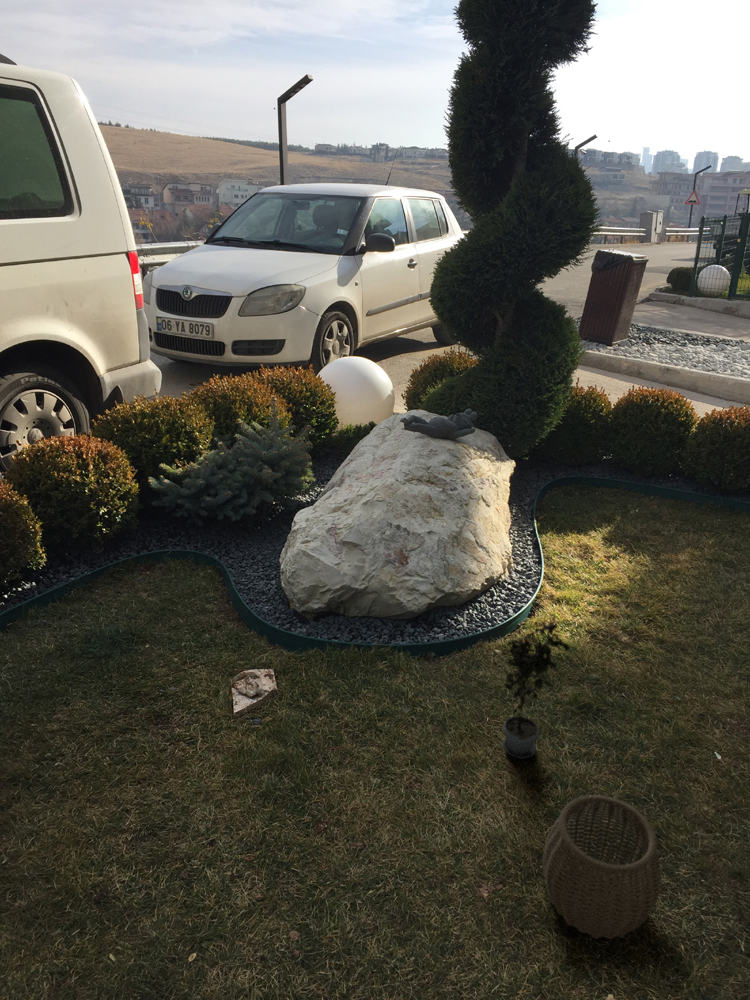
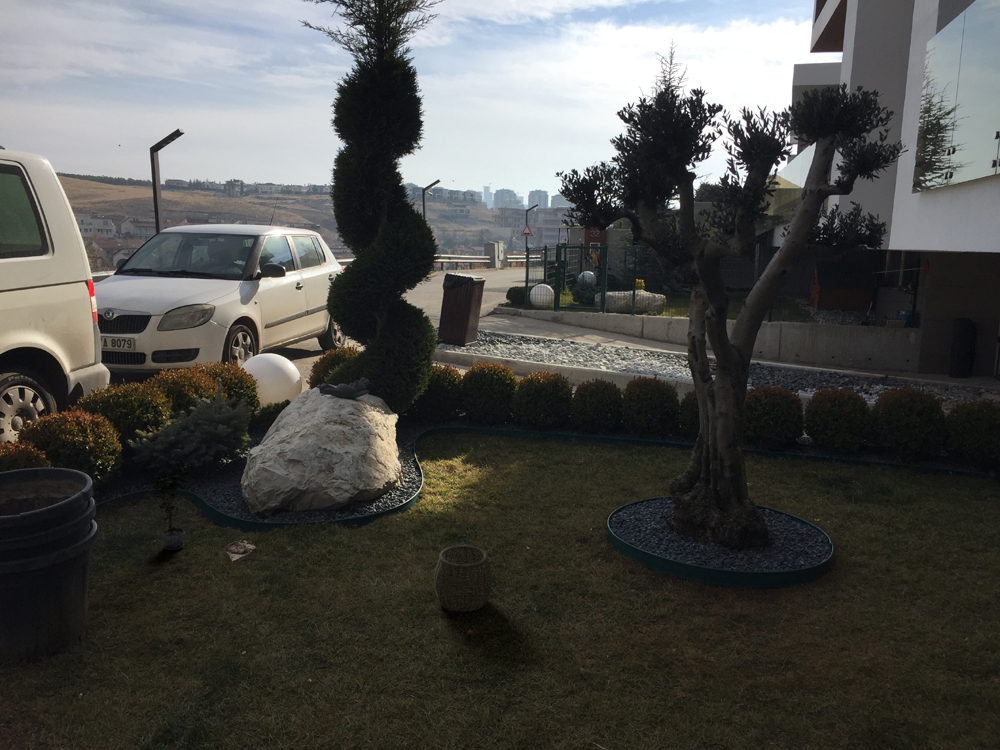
potted plant: present [502,621,569,759] -> present [147,462,190,550]

